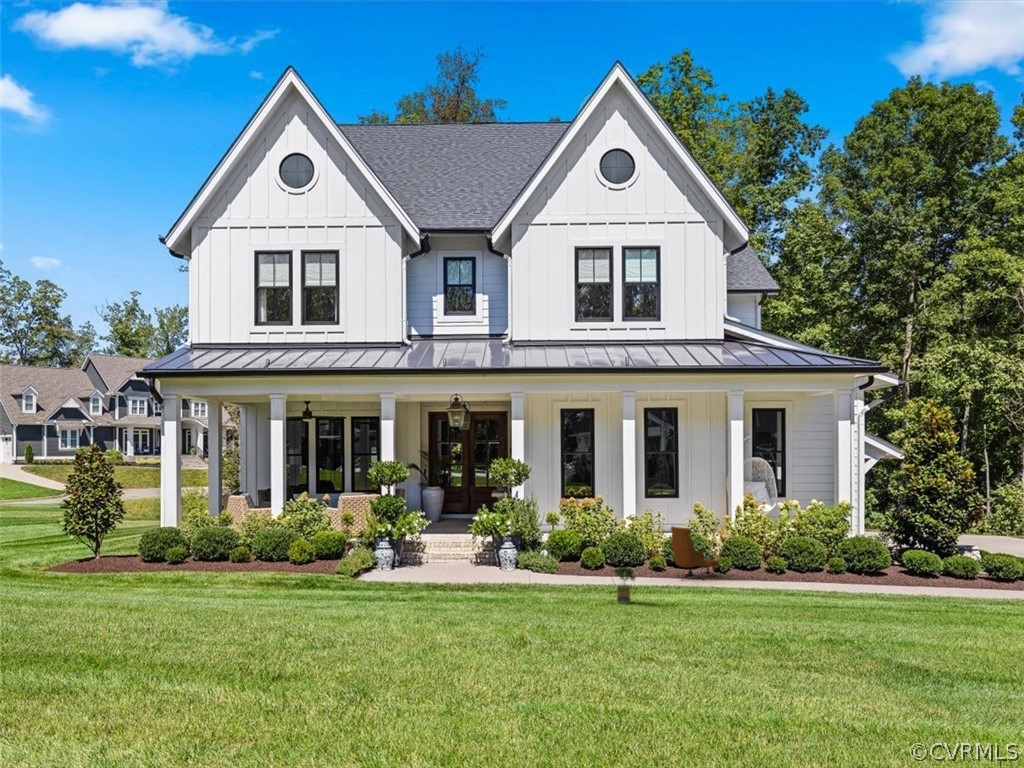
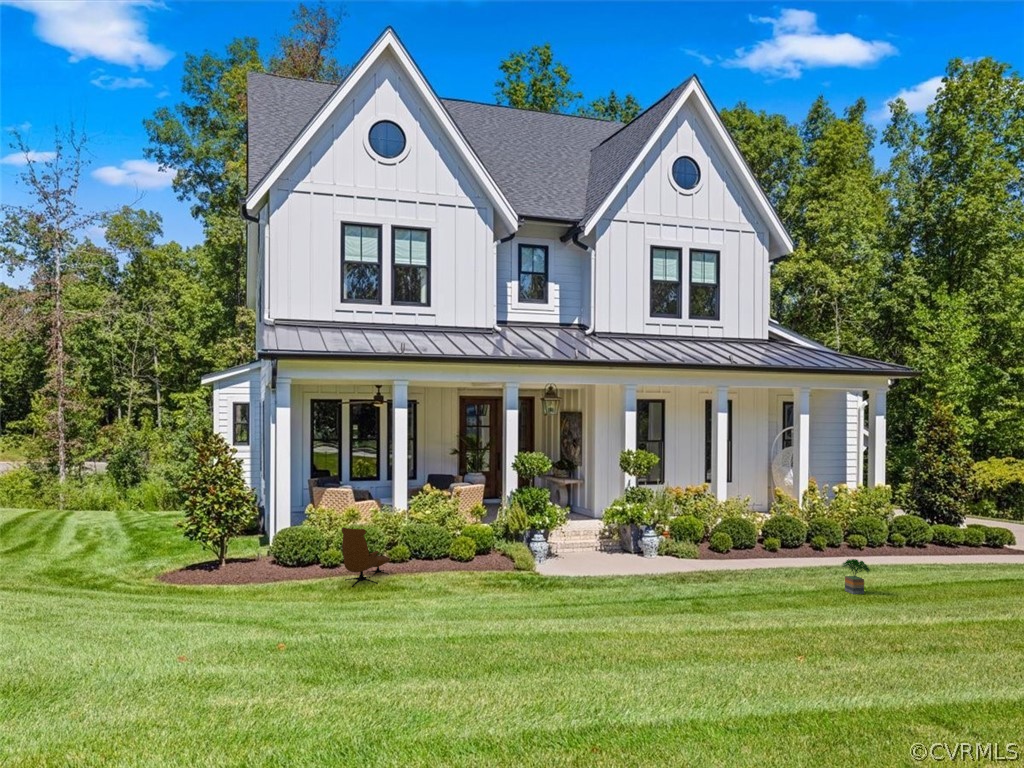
lounge chair: present [671,527,719,580] -> present [342,527,390,587]

